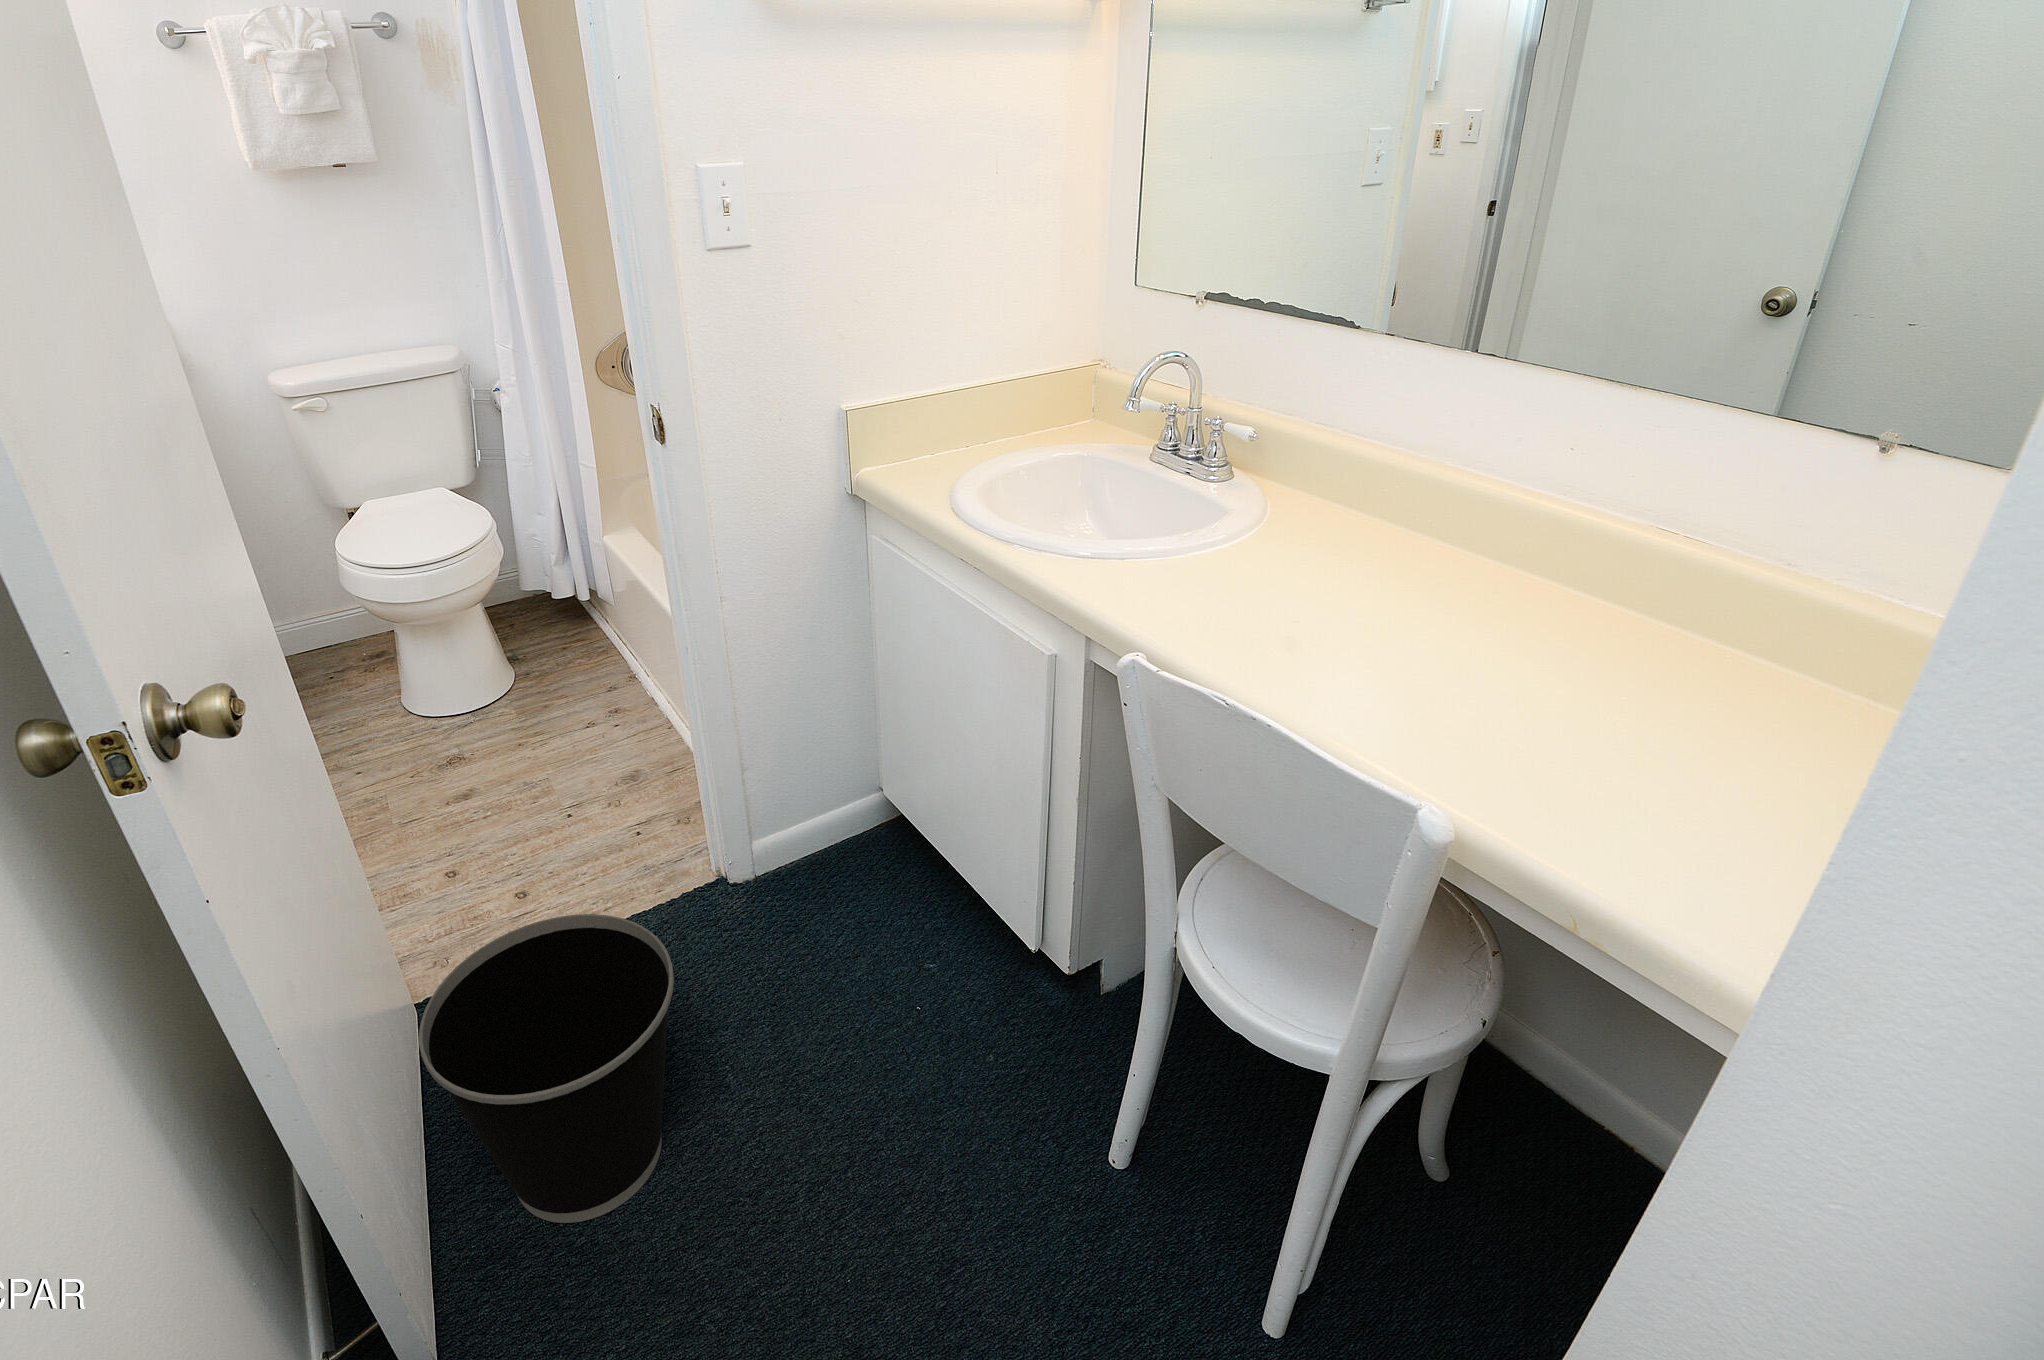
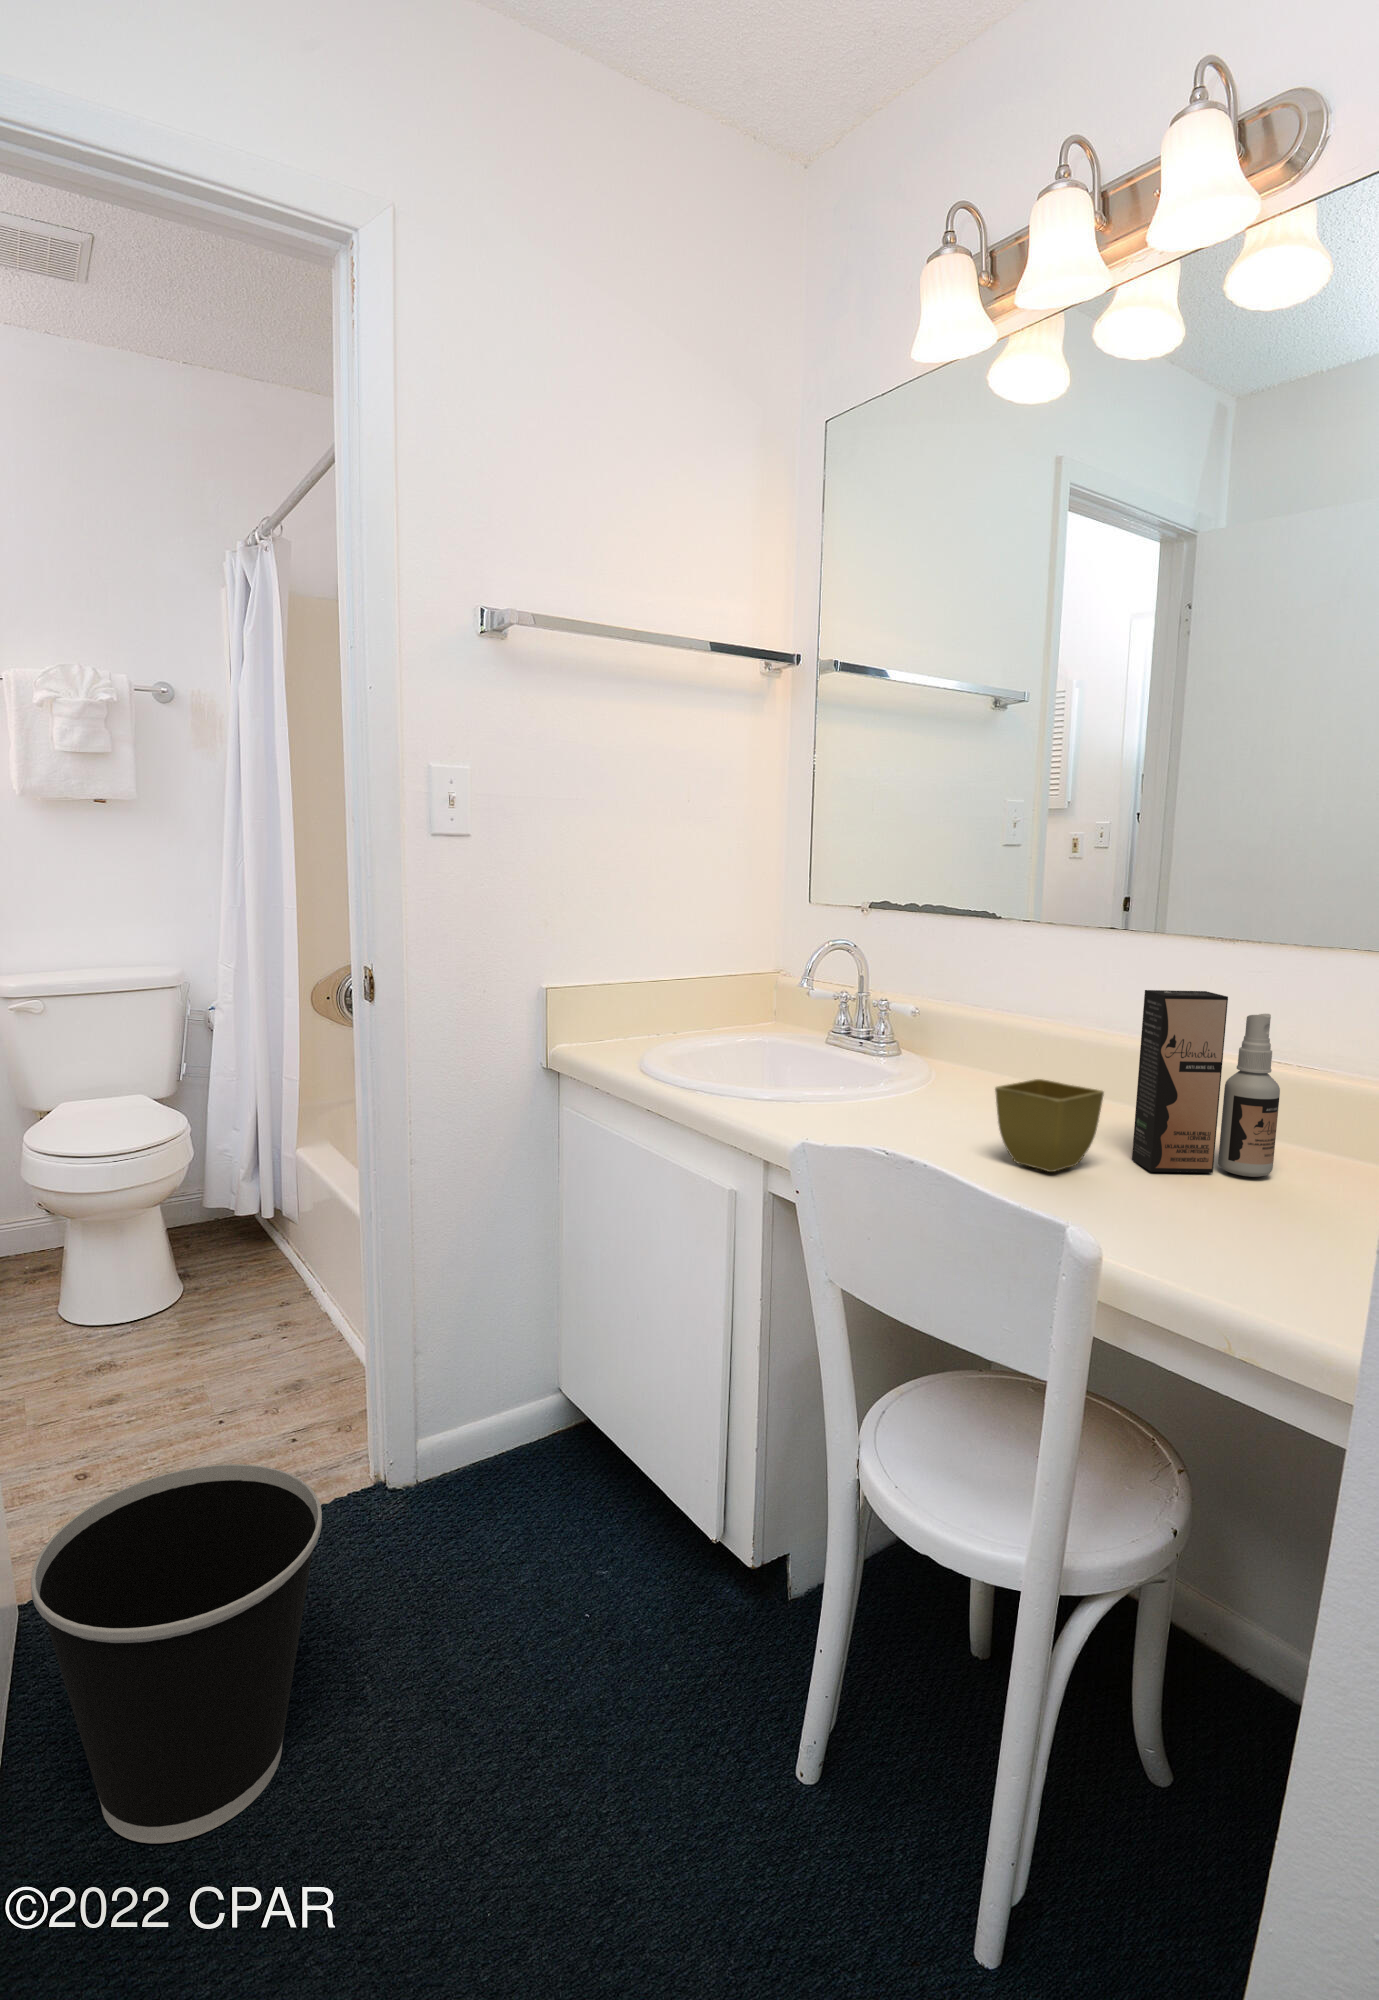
spray bottle: none [1489,479,1679,684] -> present [1132,990,1280,1177]
flower pot: none [1349,571,1471,682] -> present [995,1079,1104,1172]

